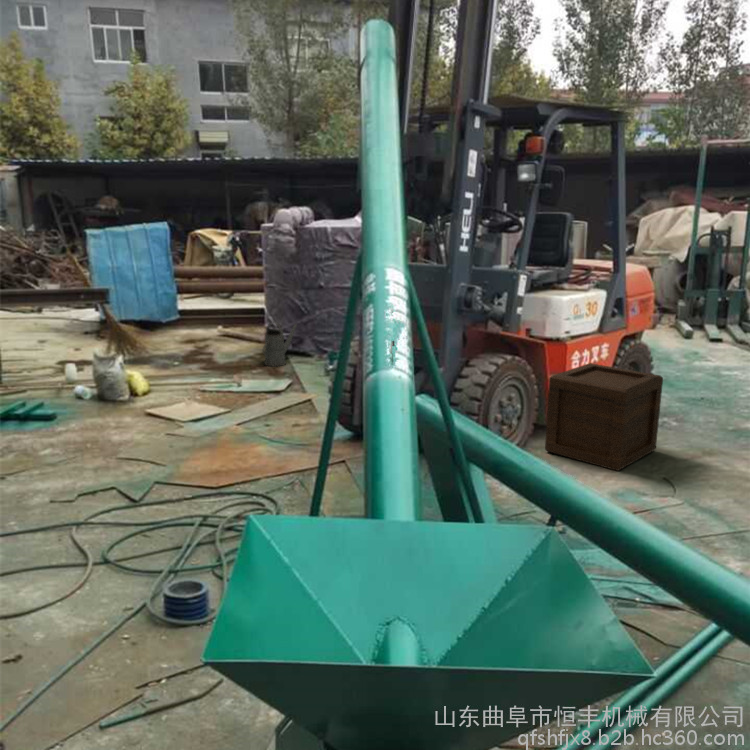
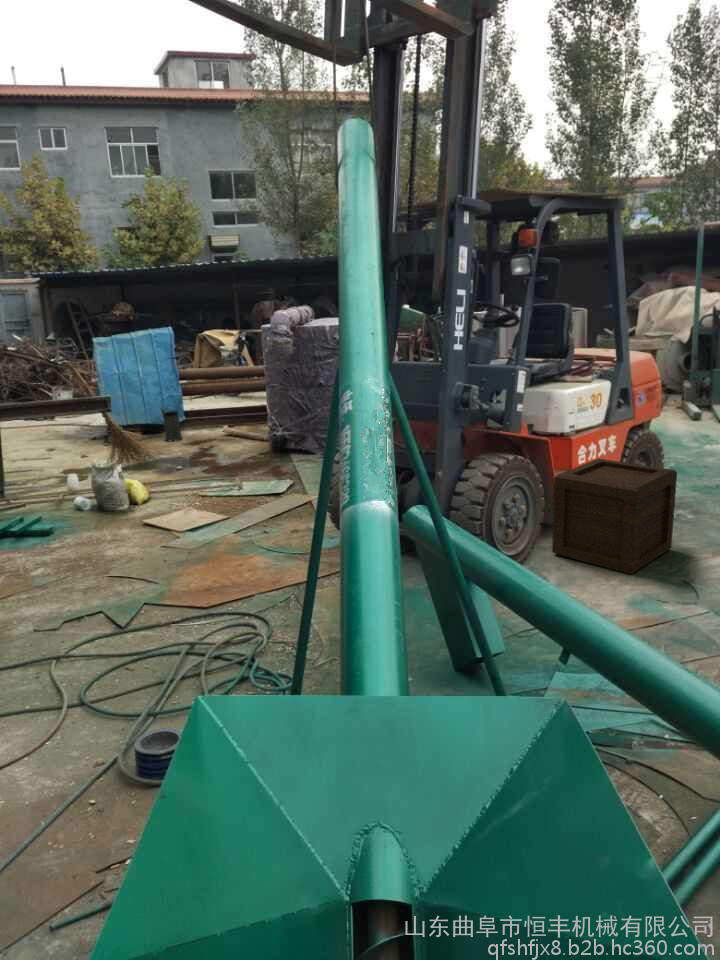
watering can: present [262,323,297,367] -> present [161,408,182,441]

